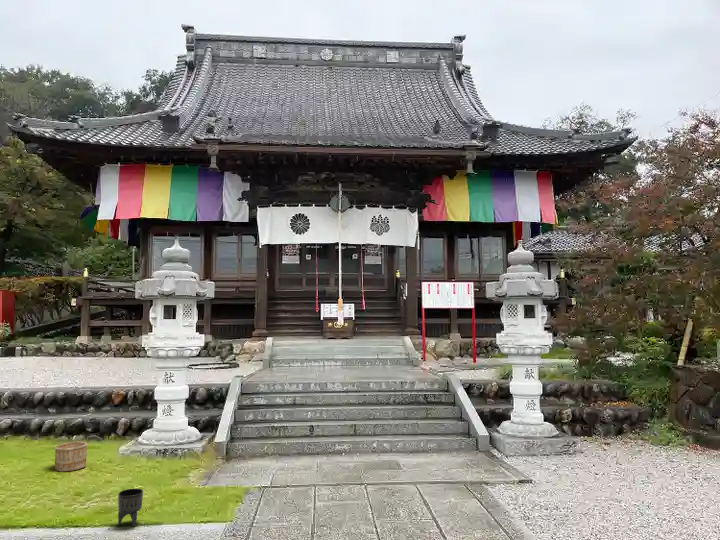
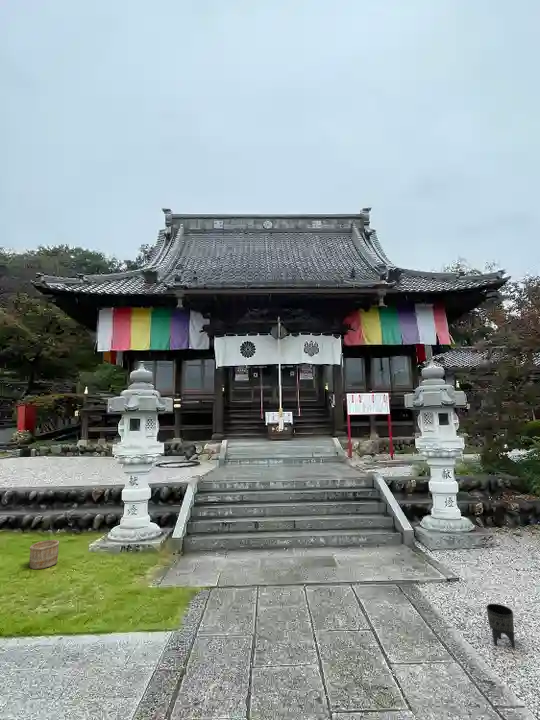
planter: present [118,489,143,527] -> present [487,604,515,648]

